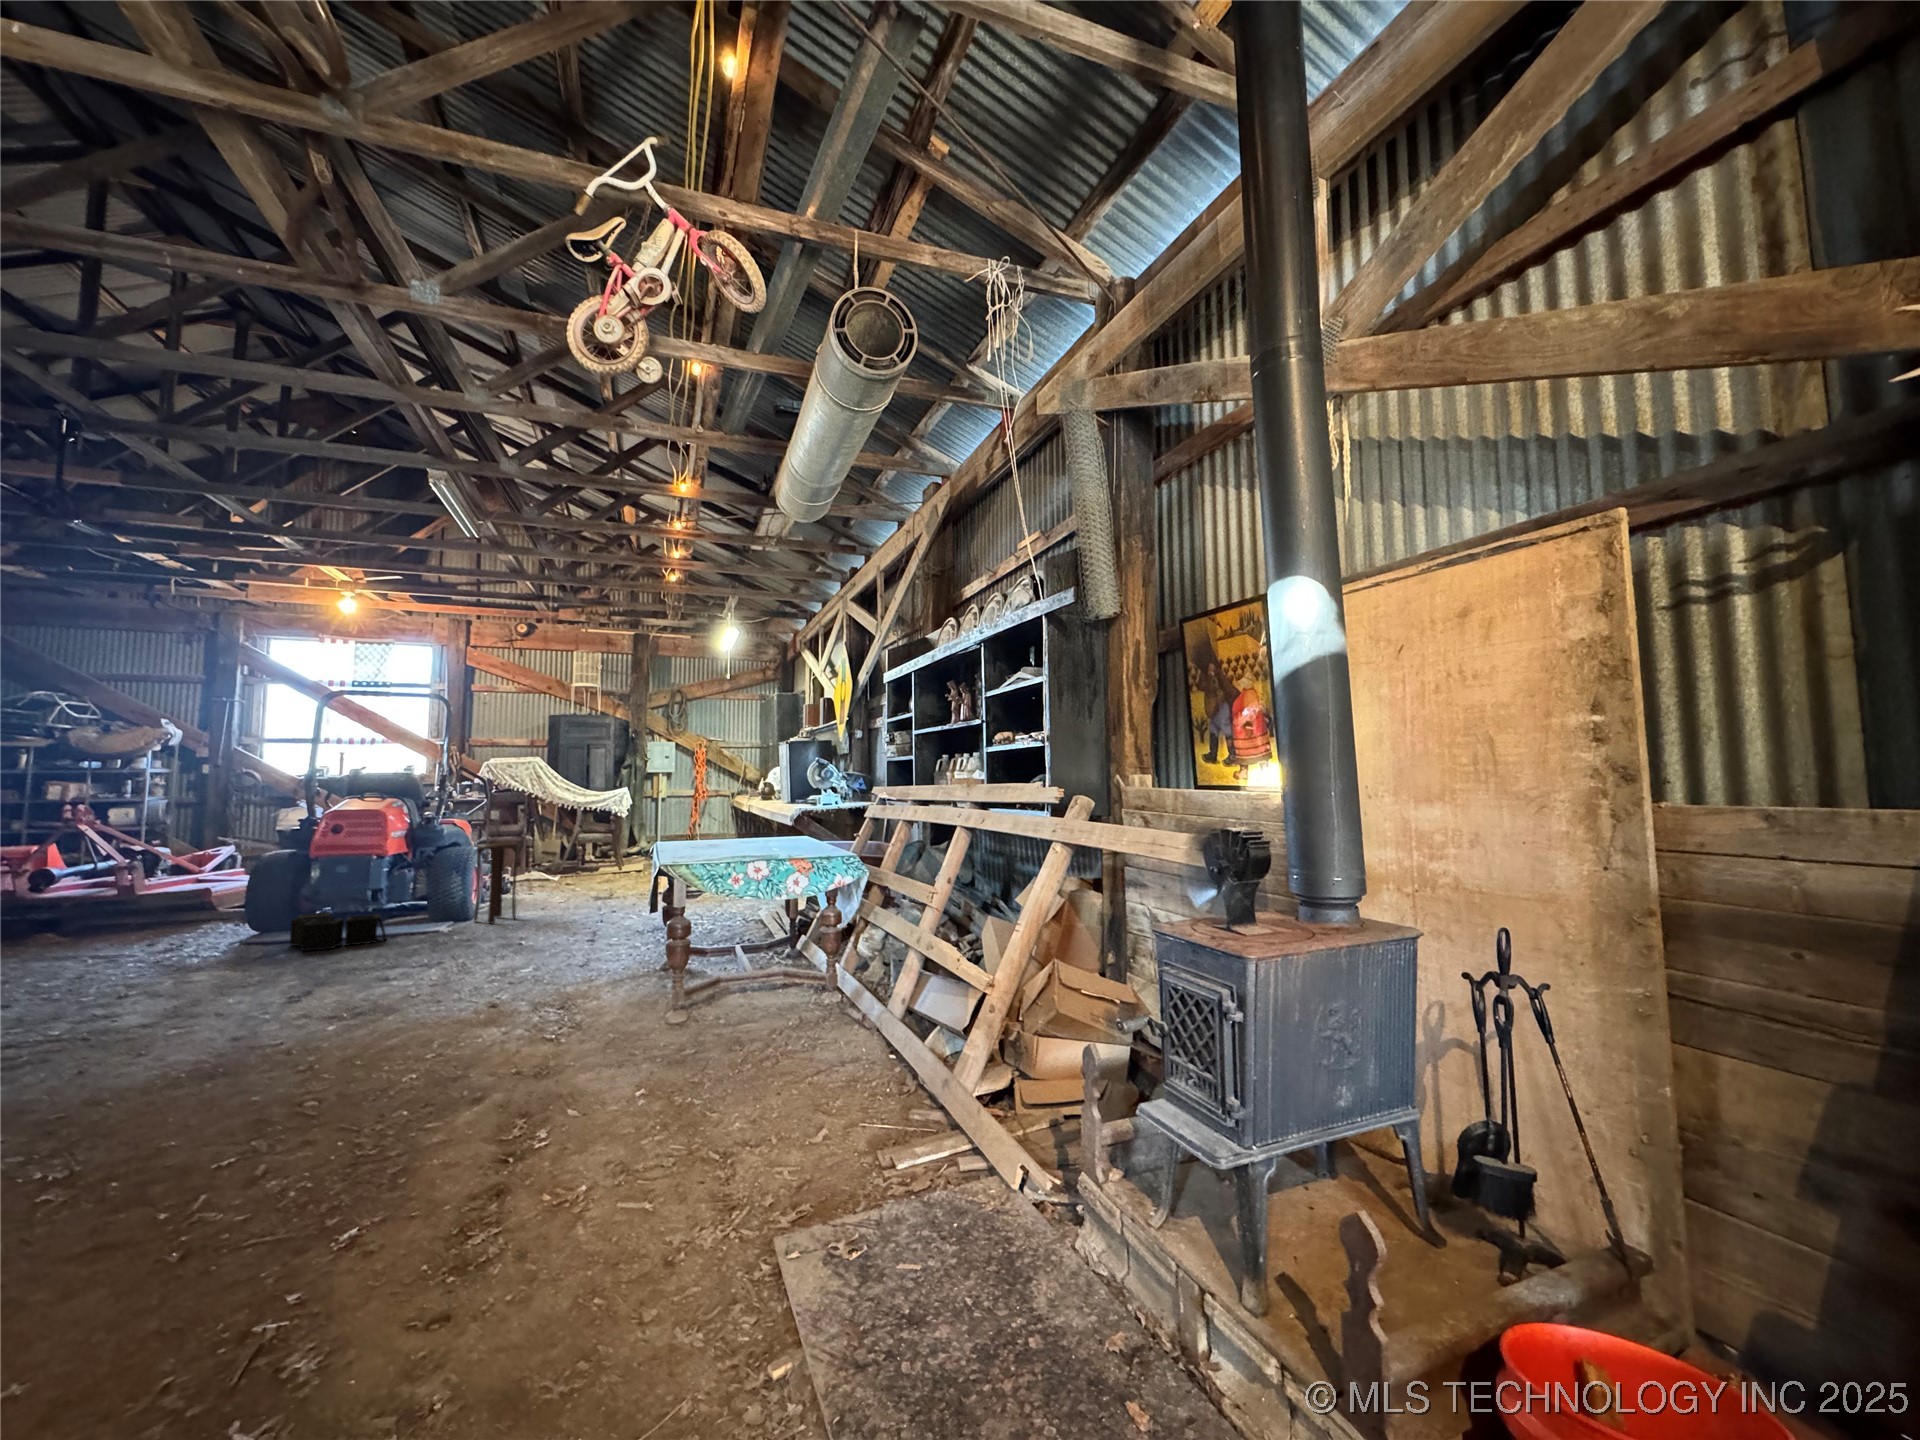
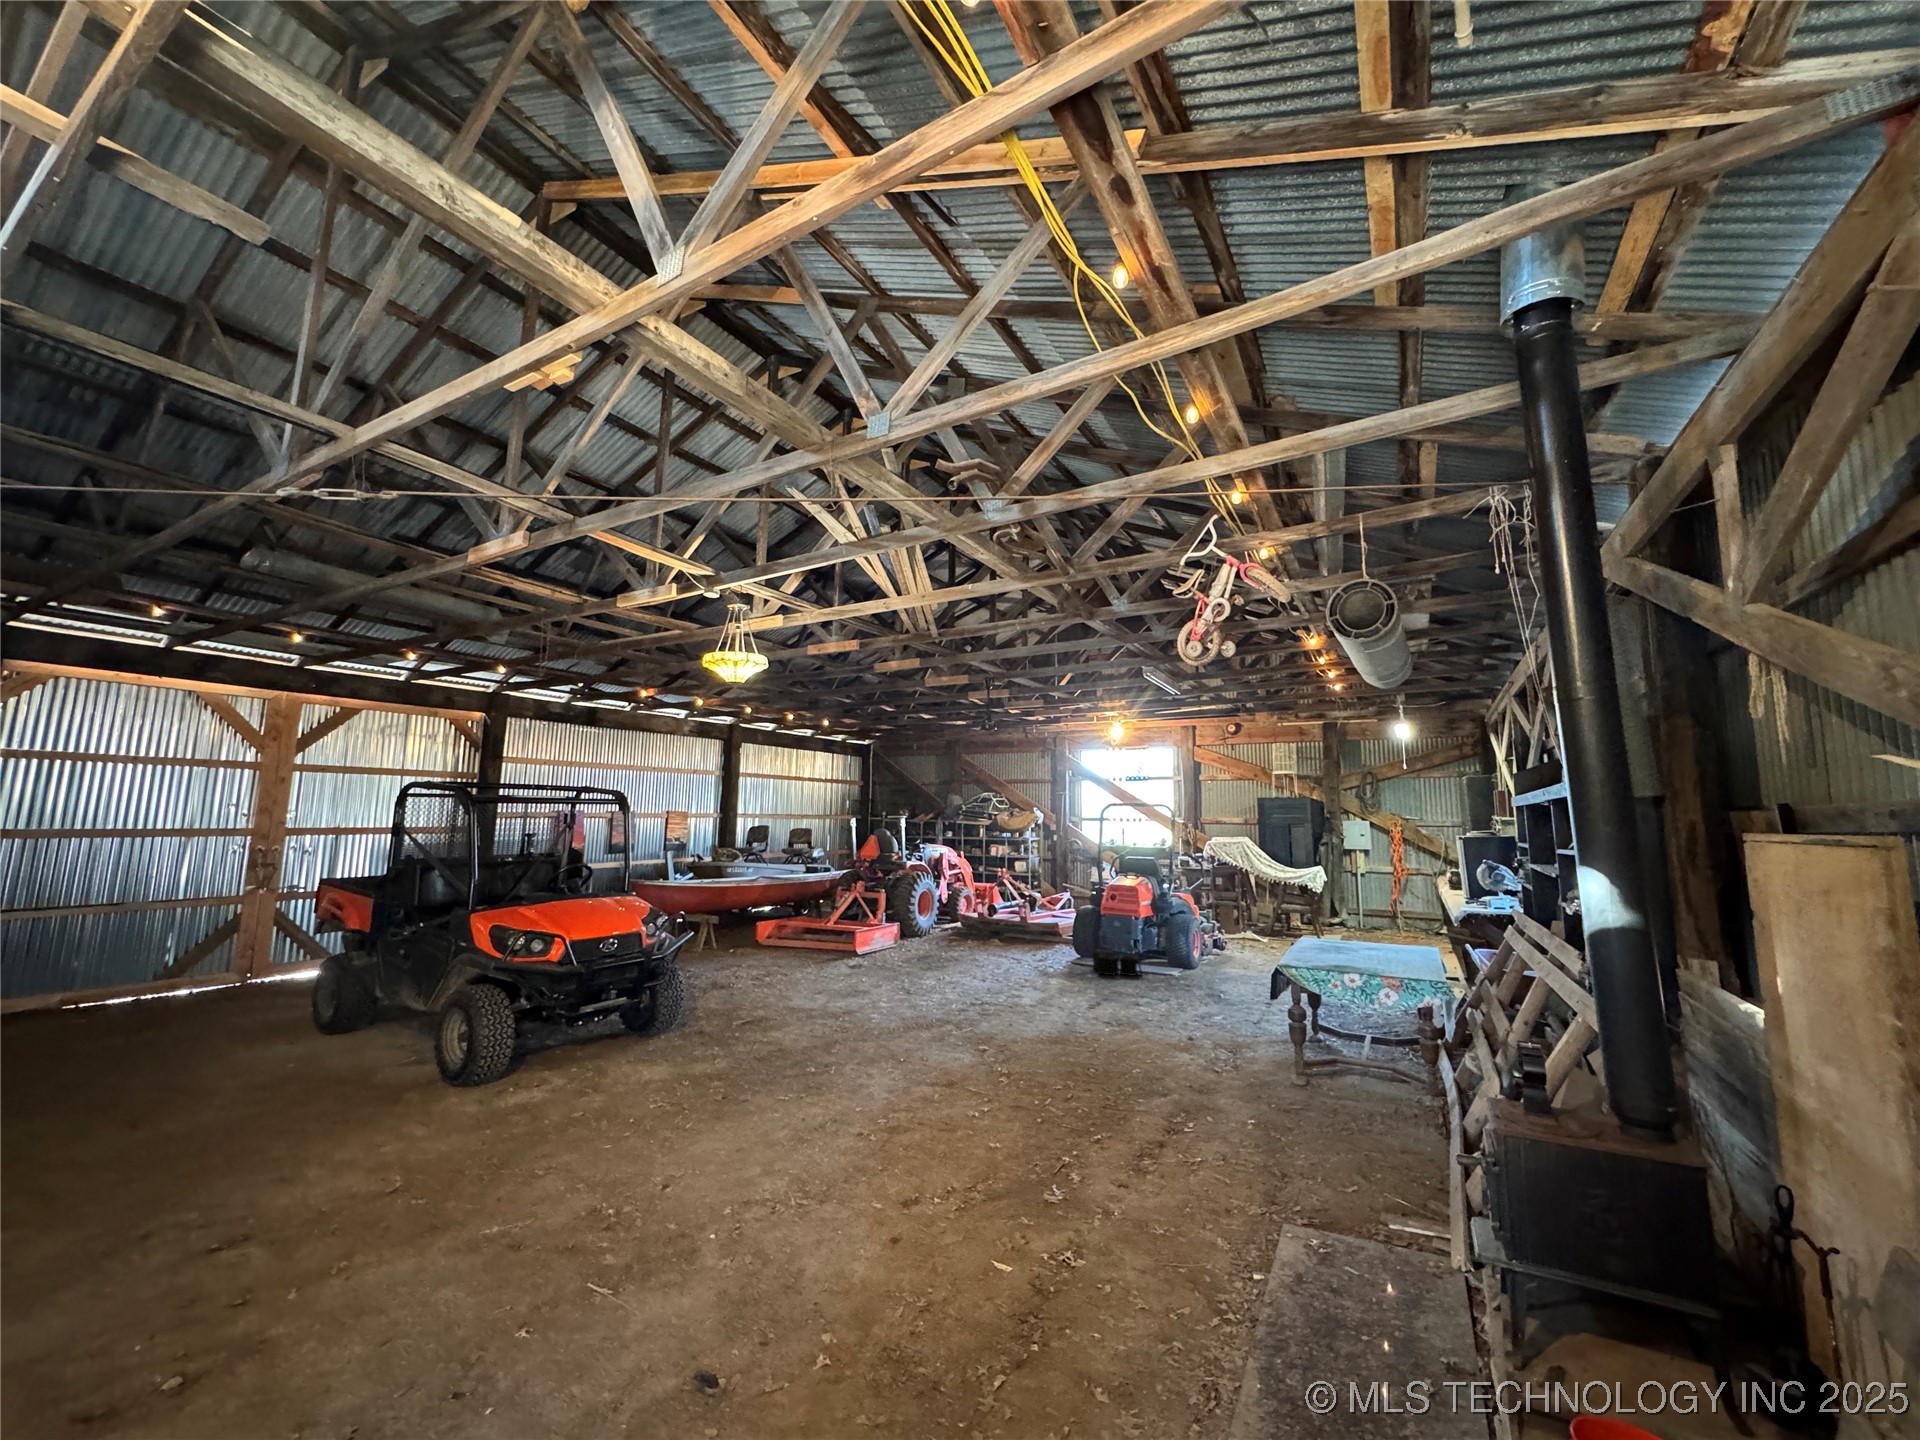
stool: present [474,842,519,924] -> none [1193,914,1223,975]

